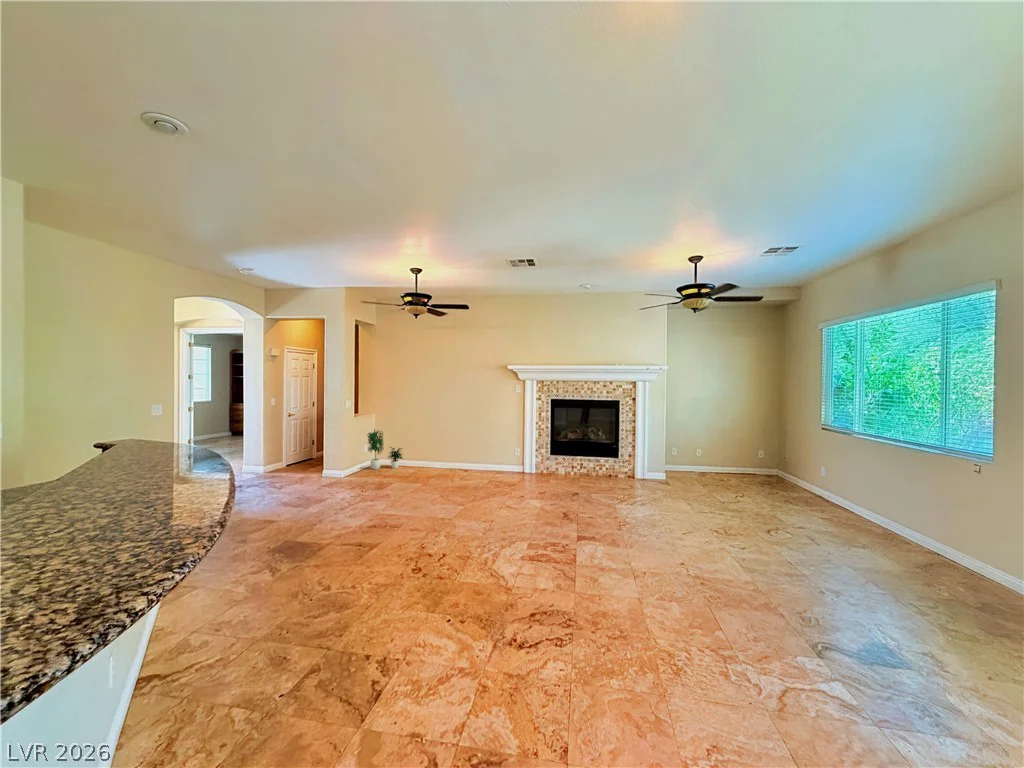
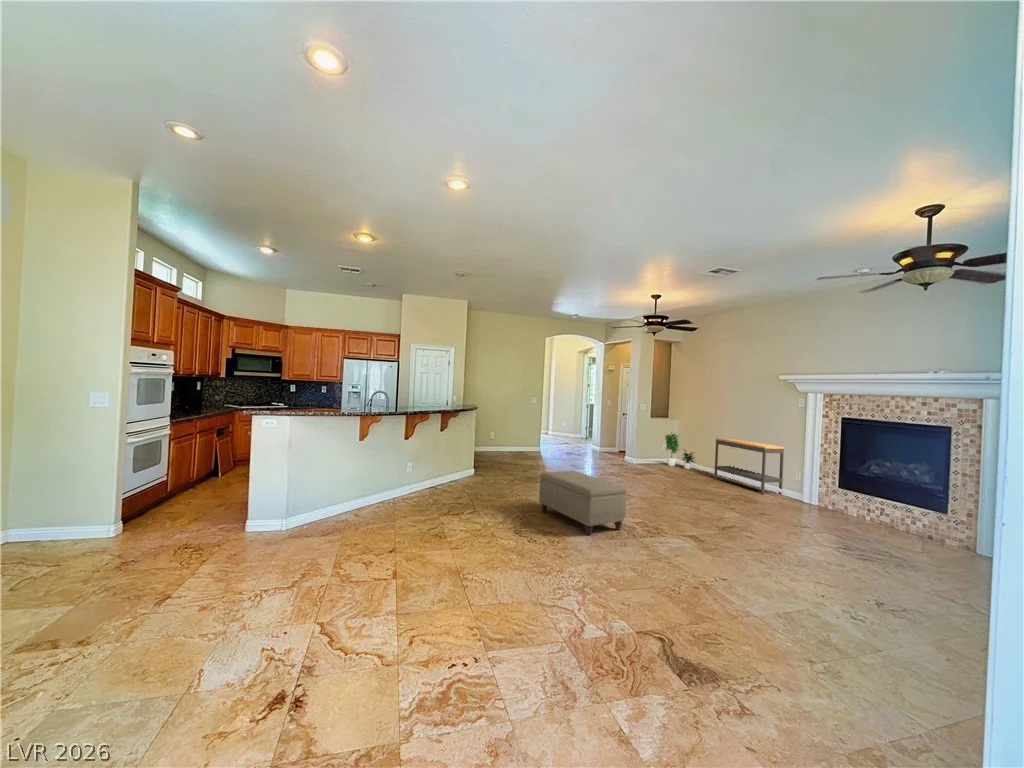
console table: none [440,427,505,475] -> present [714,438,784,495]
ottoman: none [446,512,568,595] -> present [539,471,627,535]

